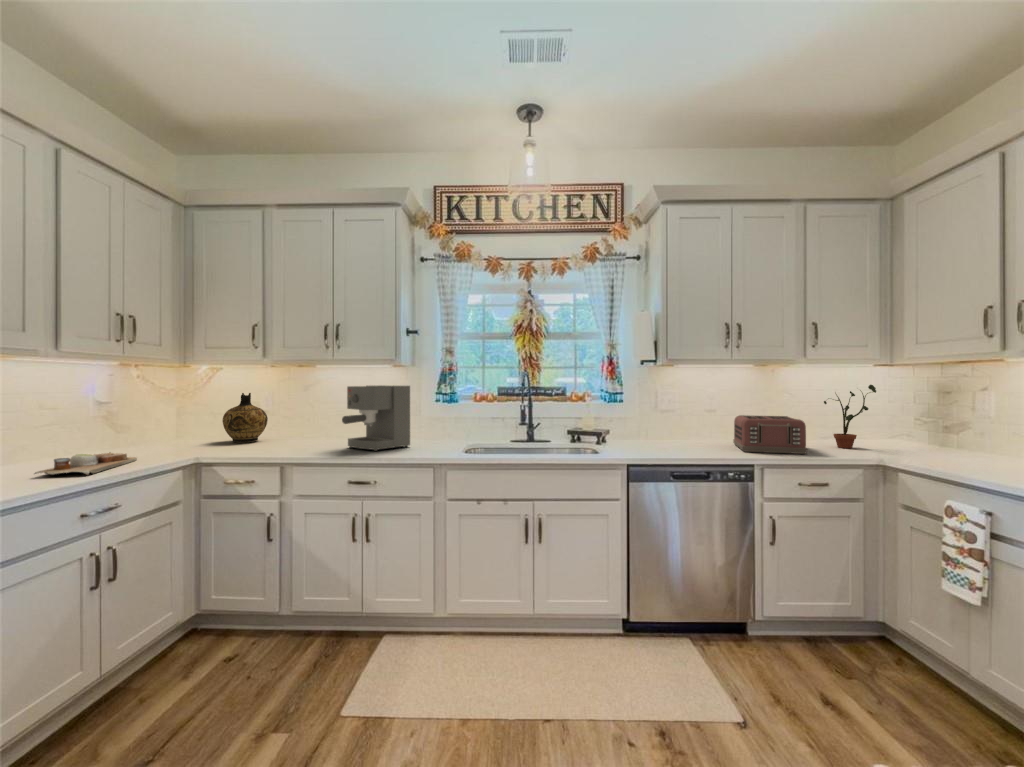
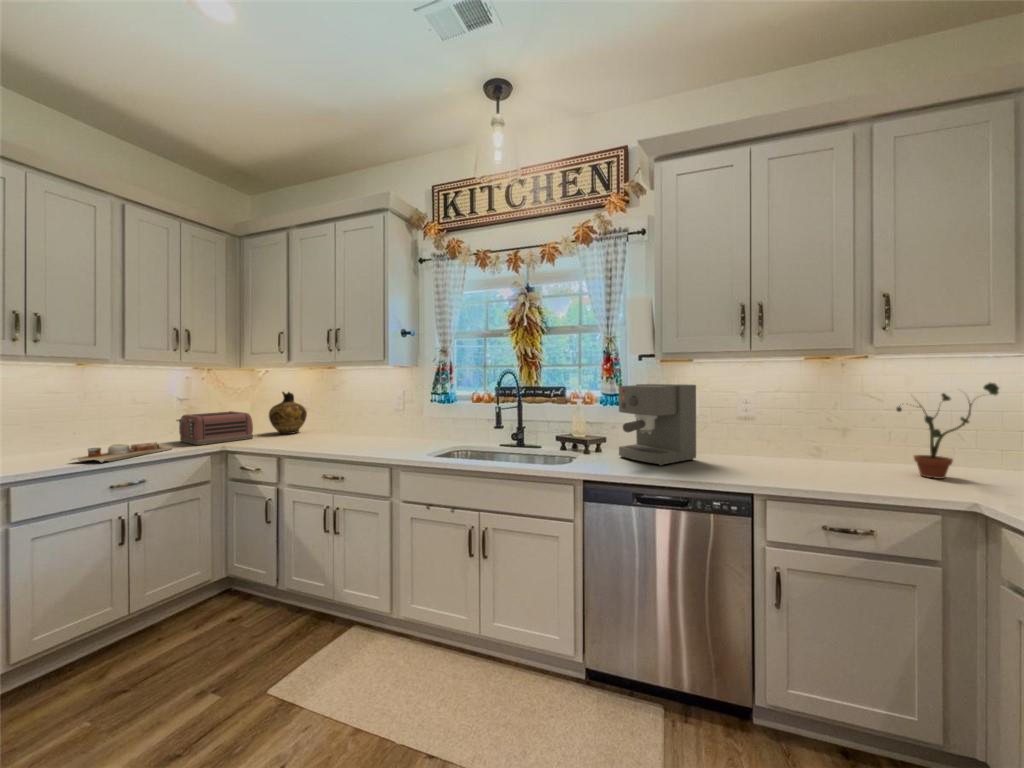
coffee maker: present [342,385,410,451] -> present [619,384,696,466]
toaster: present [733,415,807,454] -> present [176,411,253,445]

